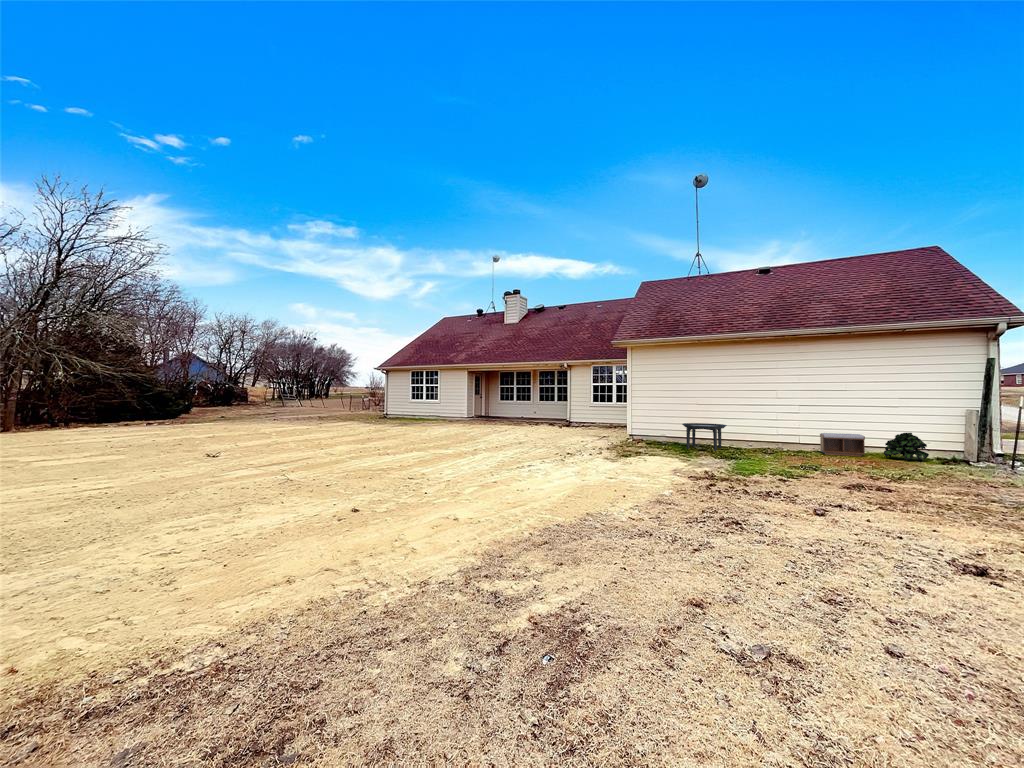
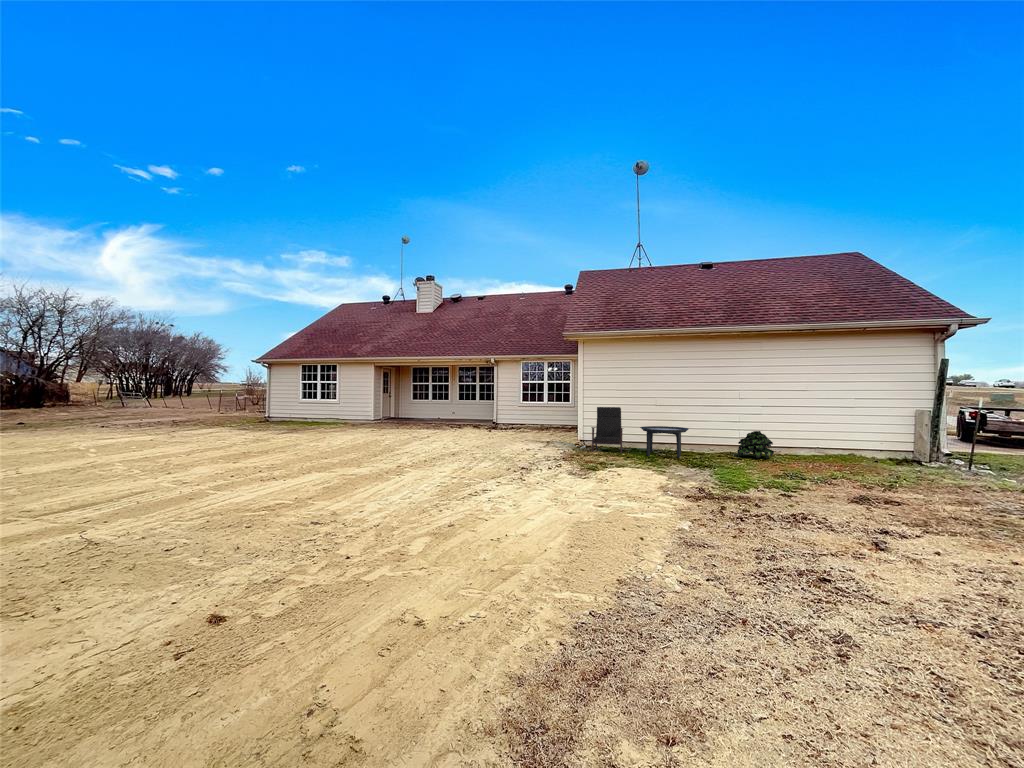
lounge chair: none [638,406,670,446] -> present [591,407,623,453]
bench: present [820,433,865,456] -> none [779,435,826,460]
potted plant: present [884,433,929,461] -> present [738,431,774,458]

